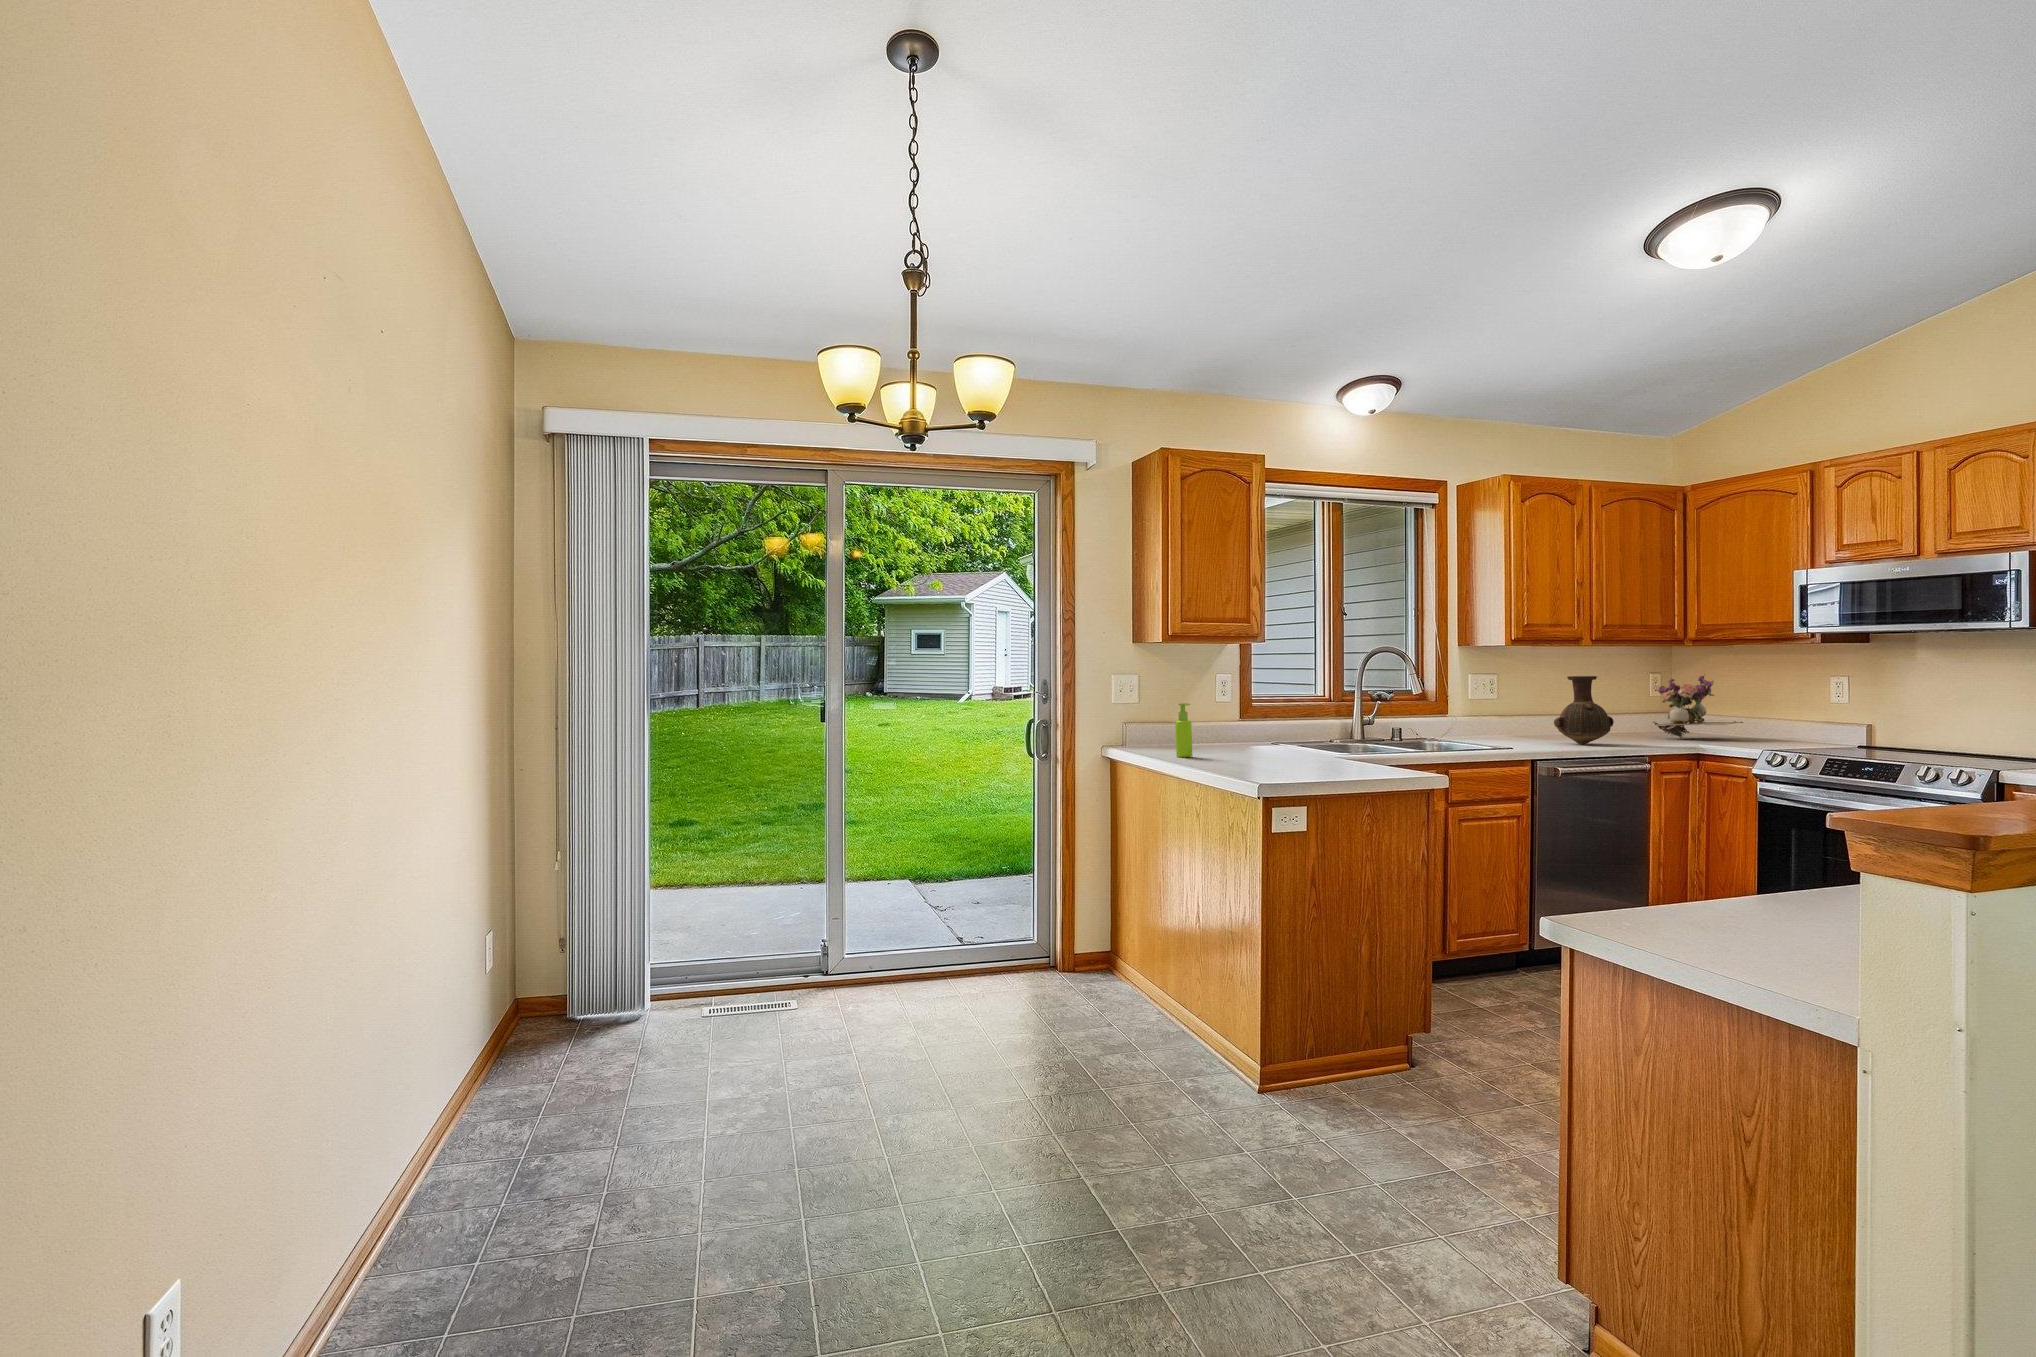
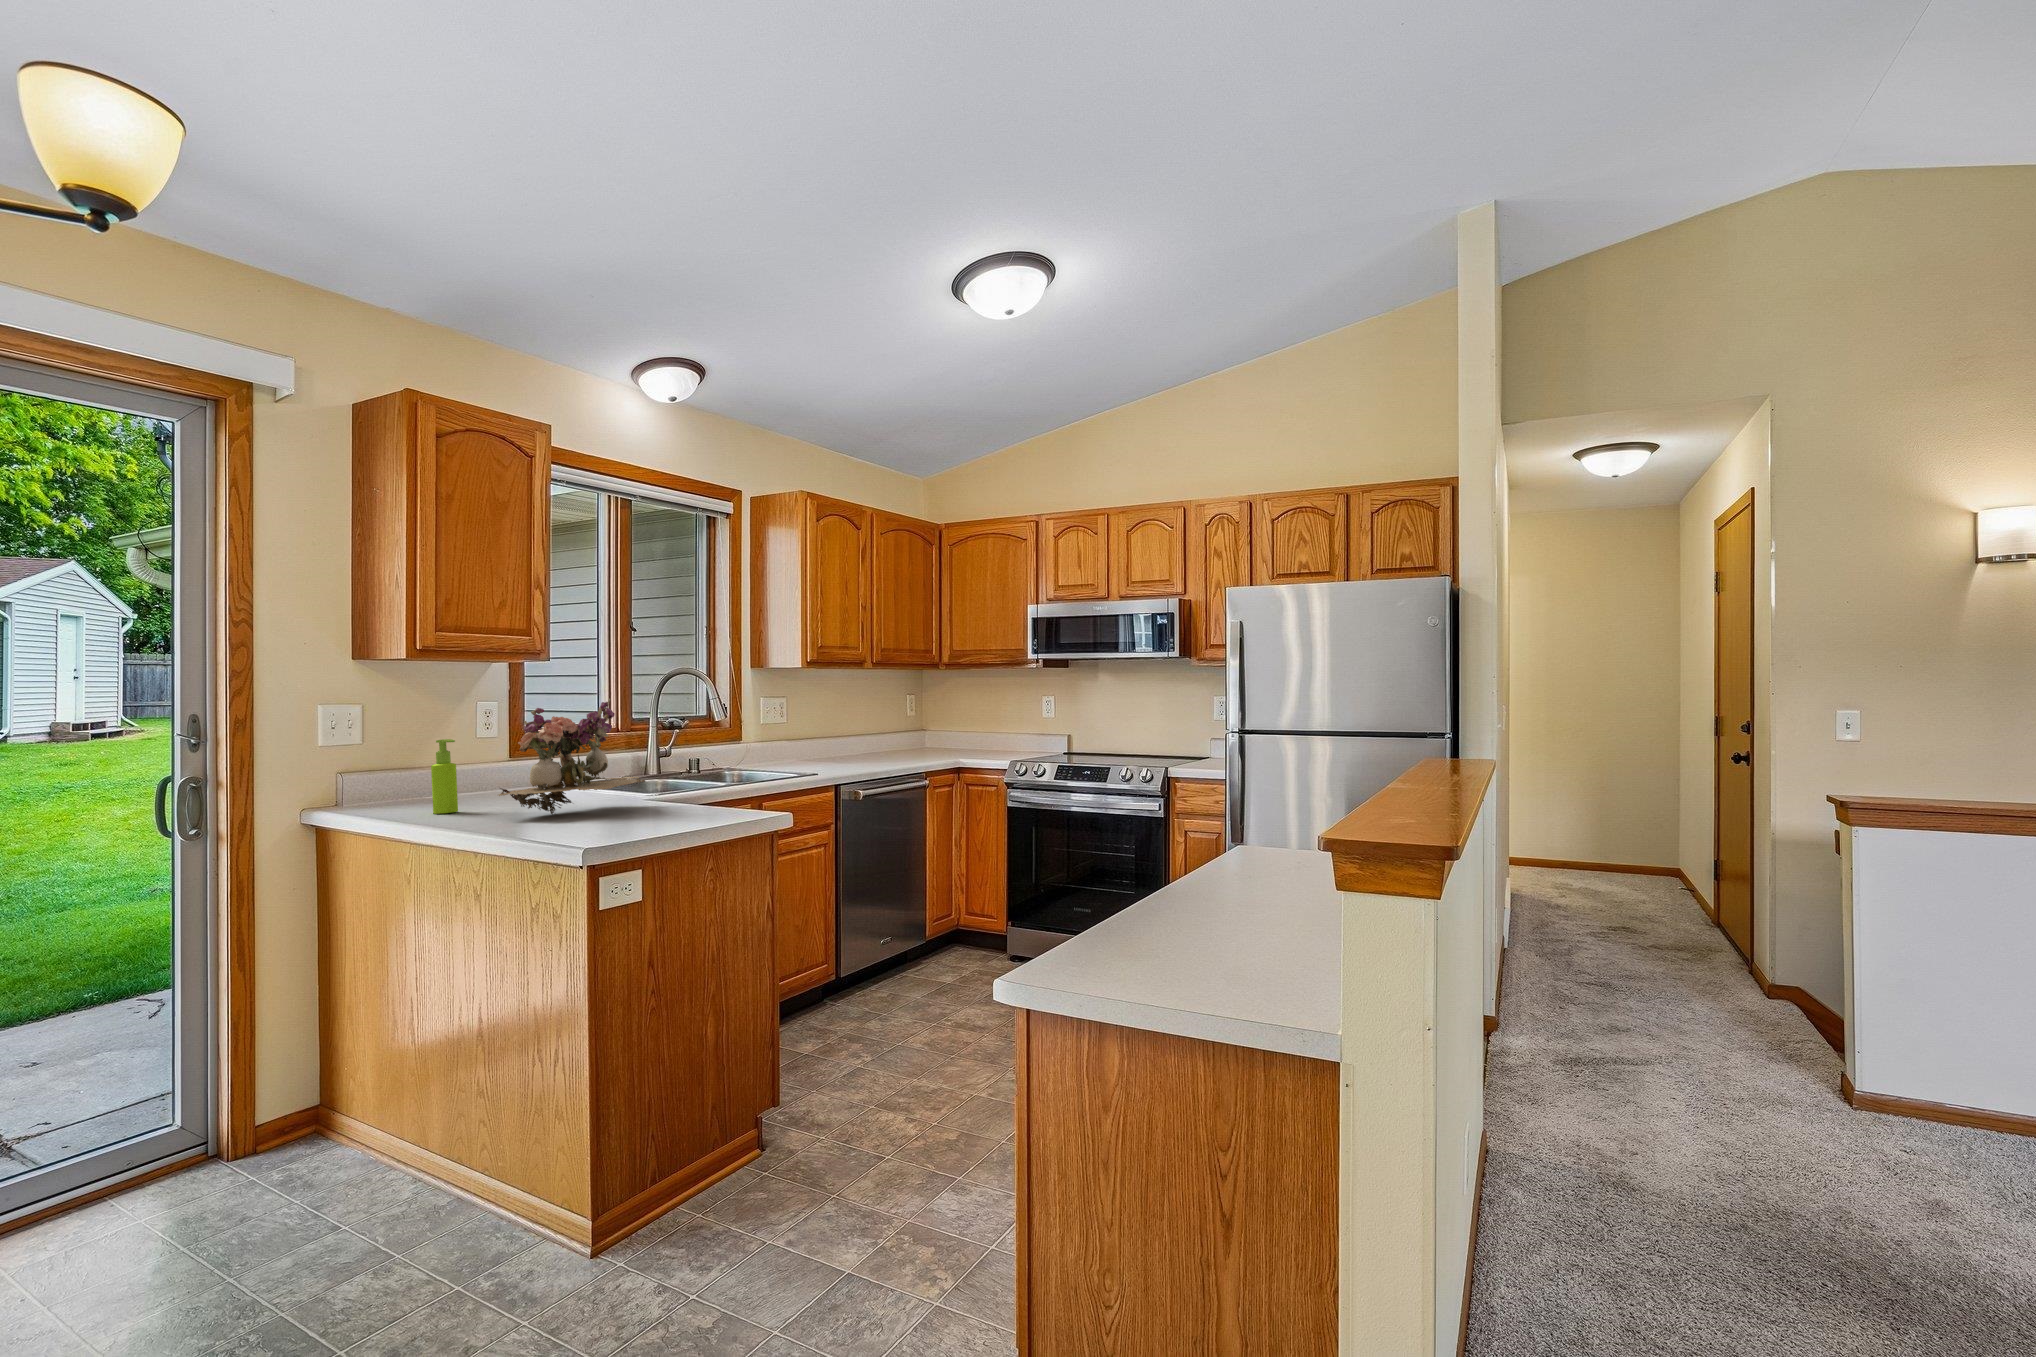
flower arrangement: present [1653,674,1743,738] -> present [499,699,645,815]
vase: present [1554,676,1614,744] -> none [848,697,896,763]

